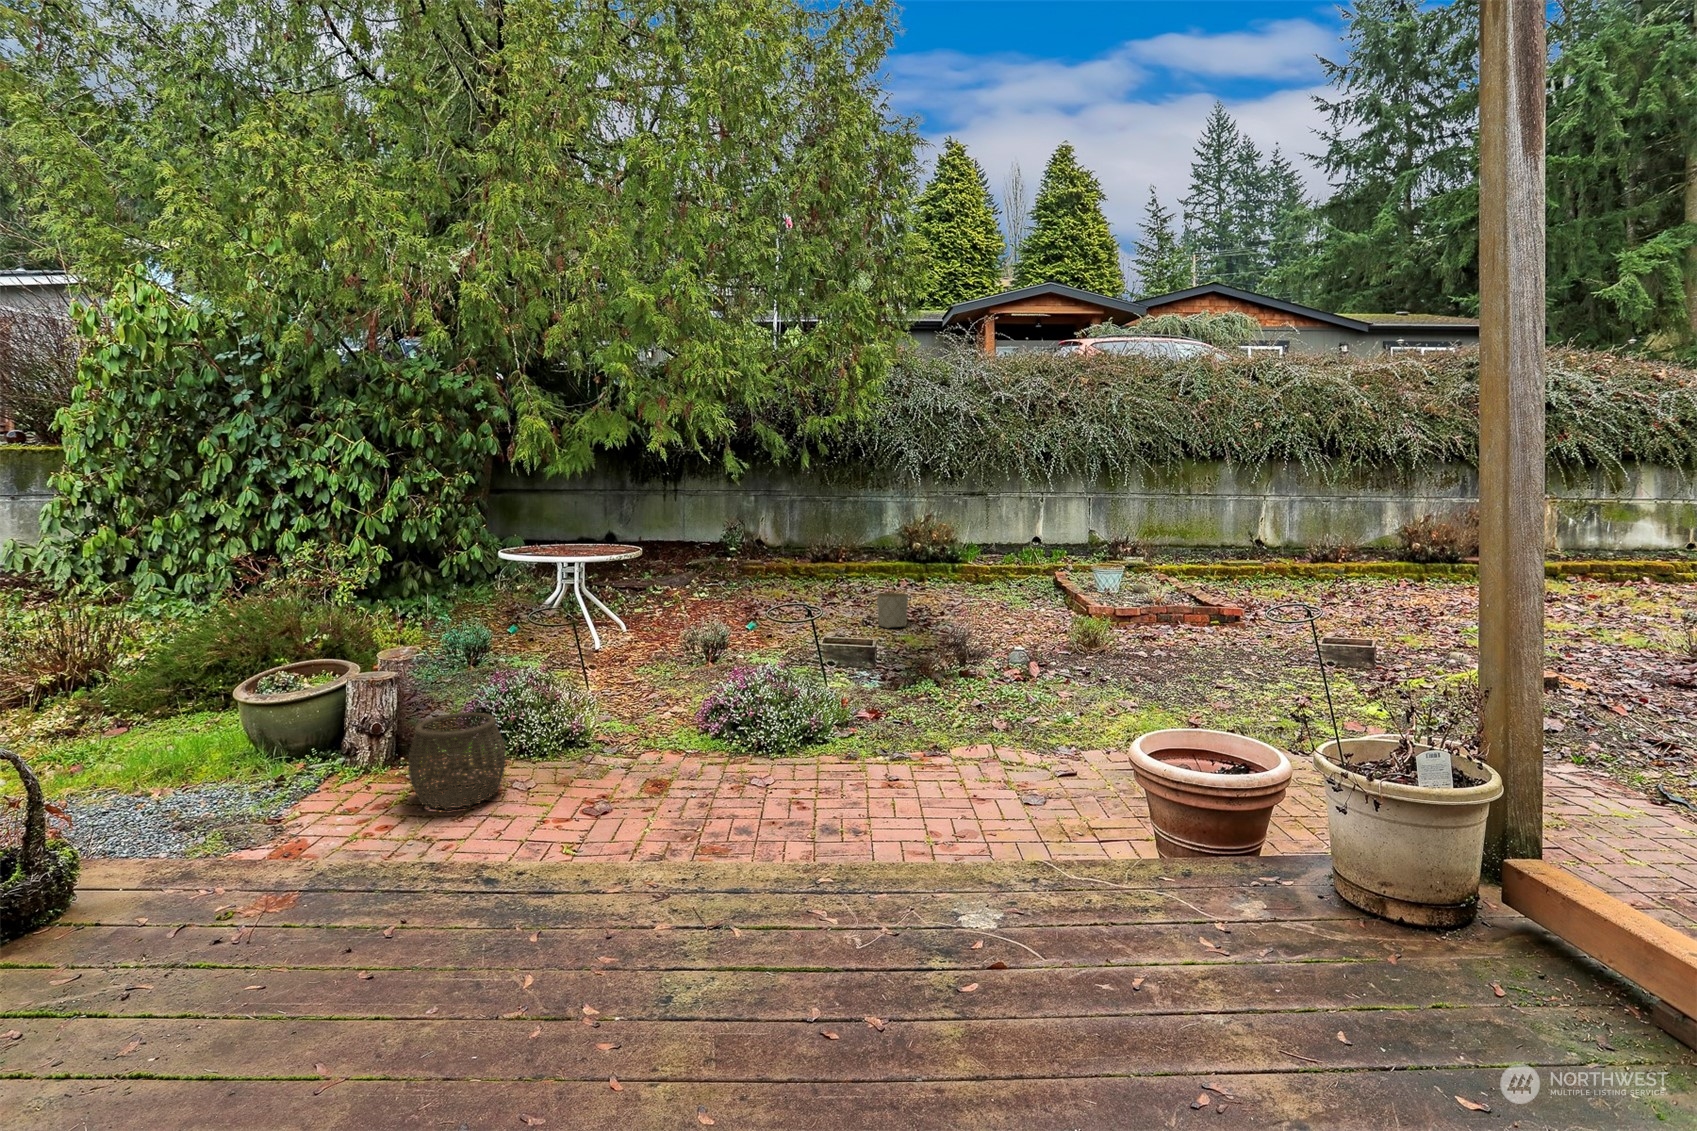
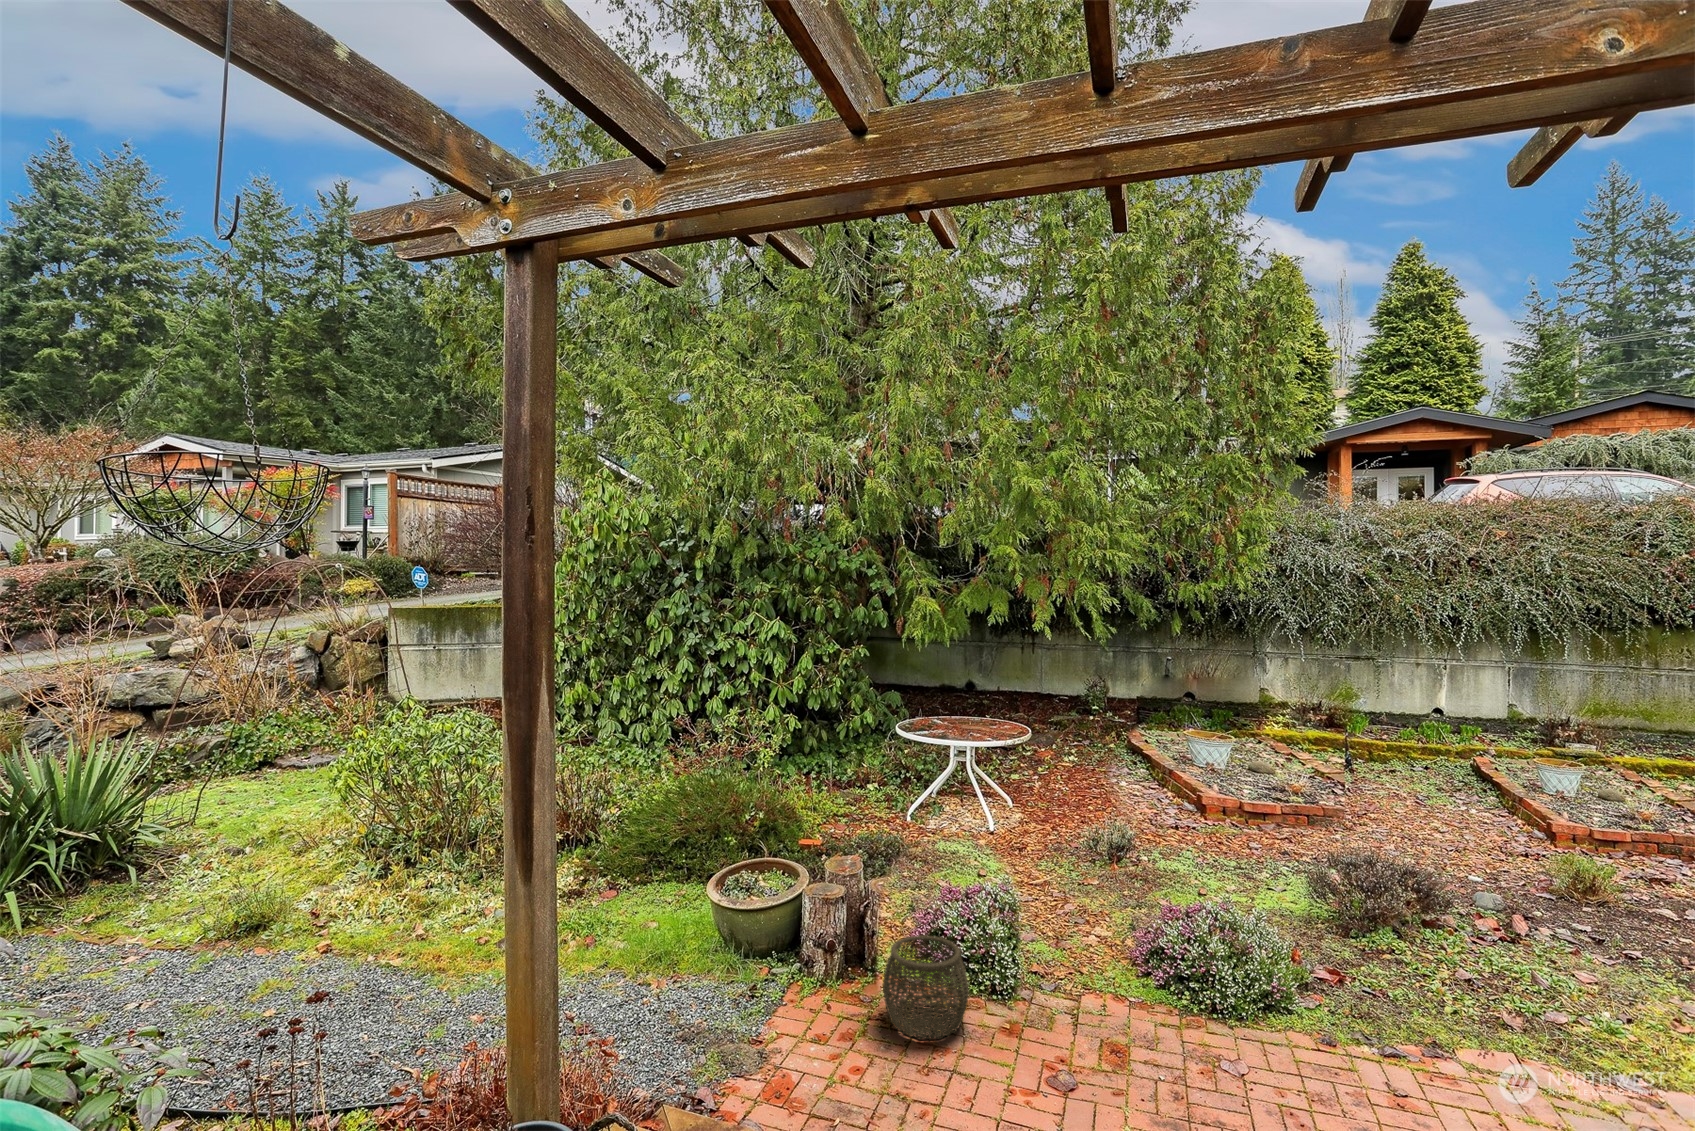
planter: present [877,592,908,628] -> none [1279,789,1317,832]

